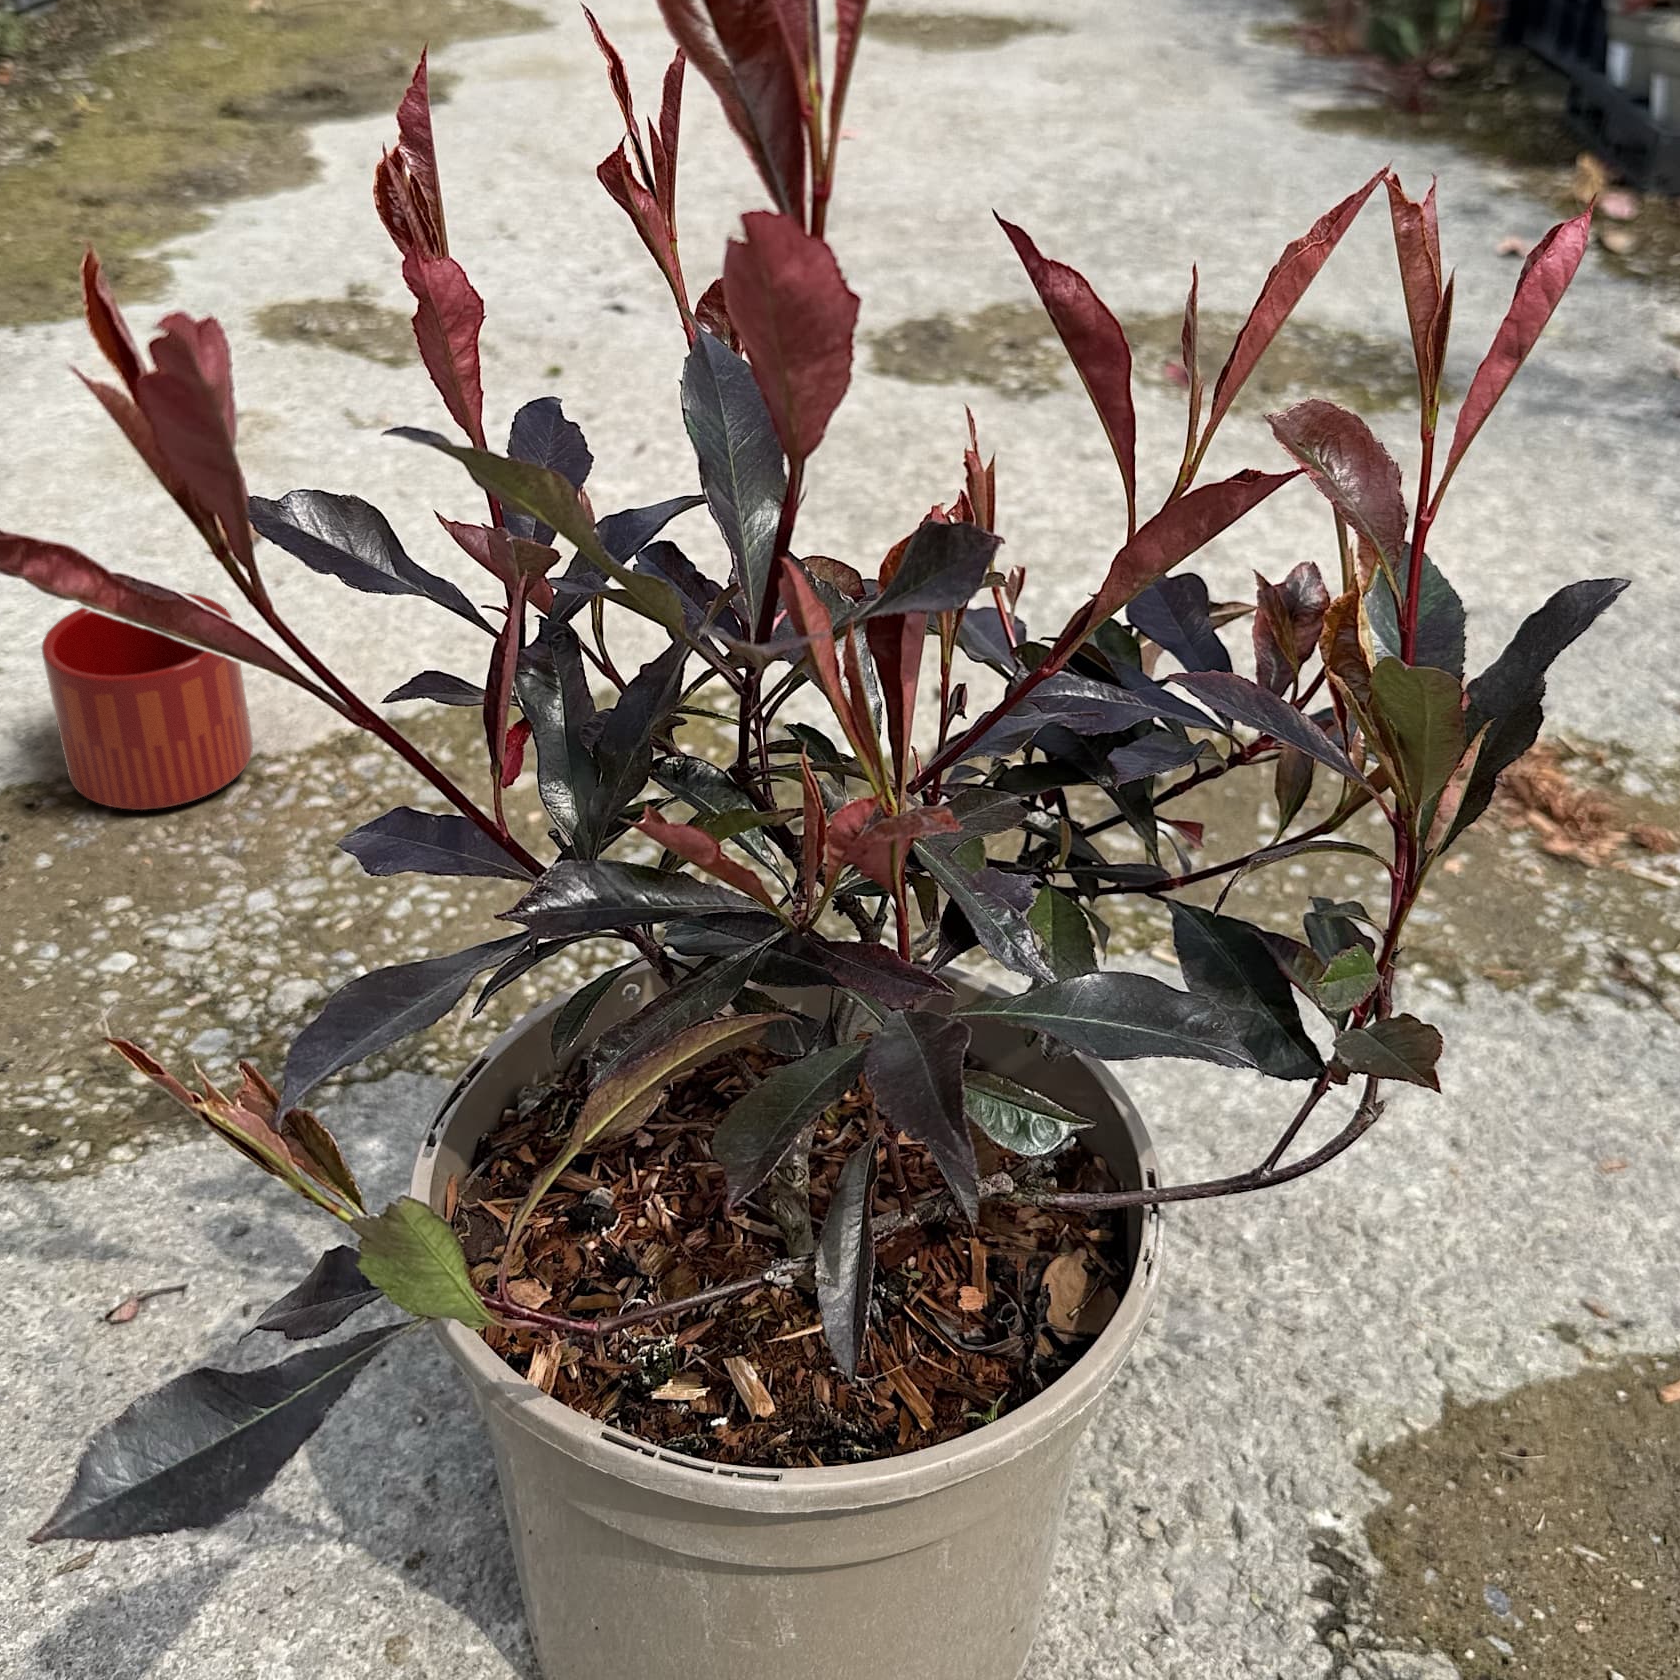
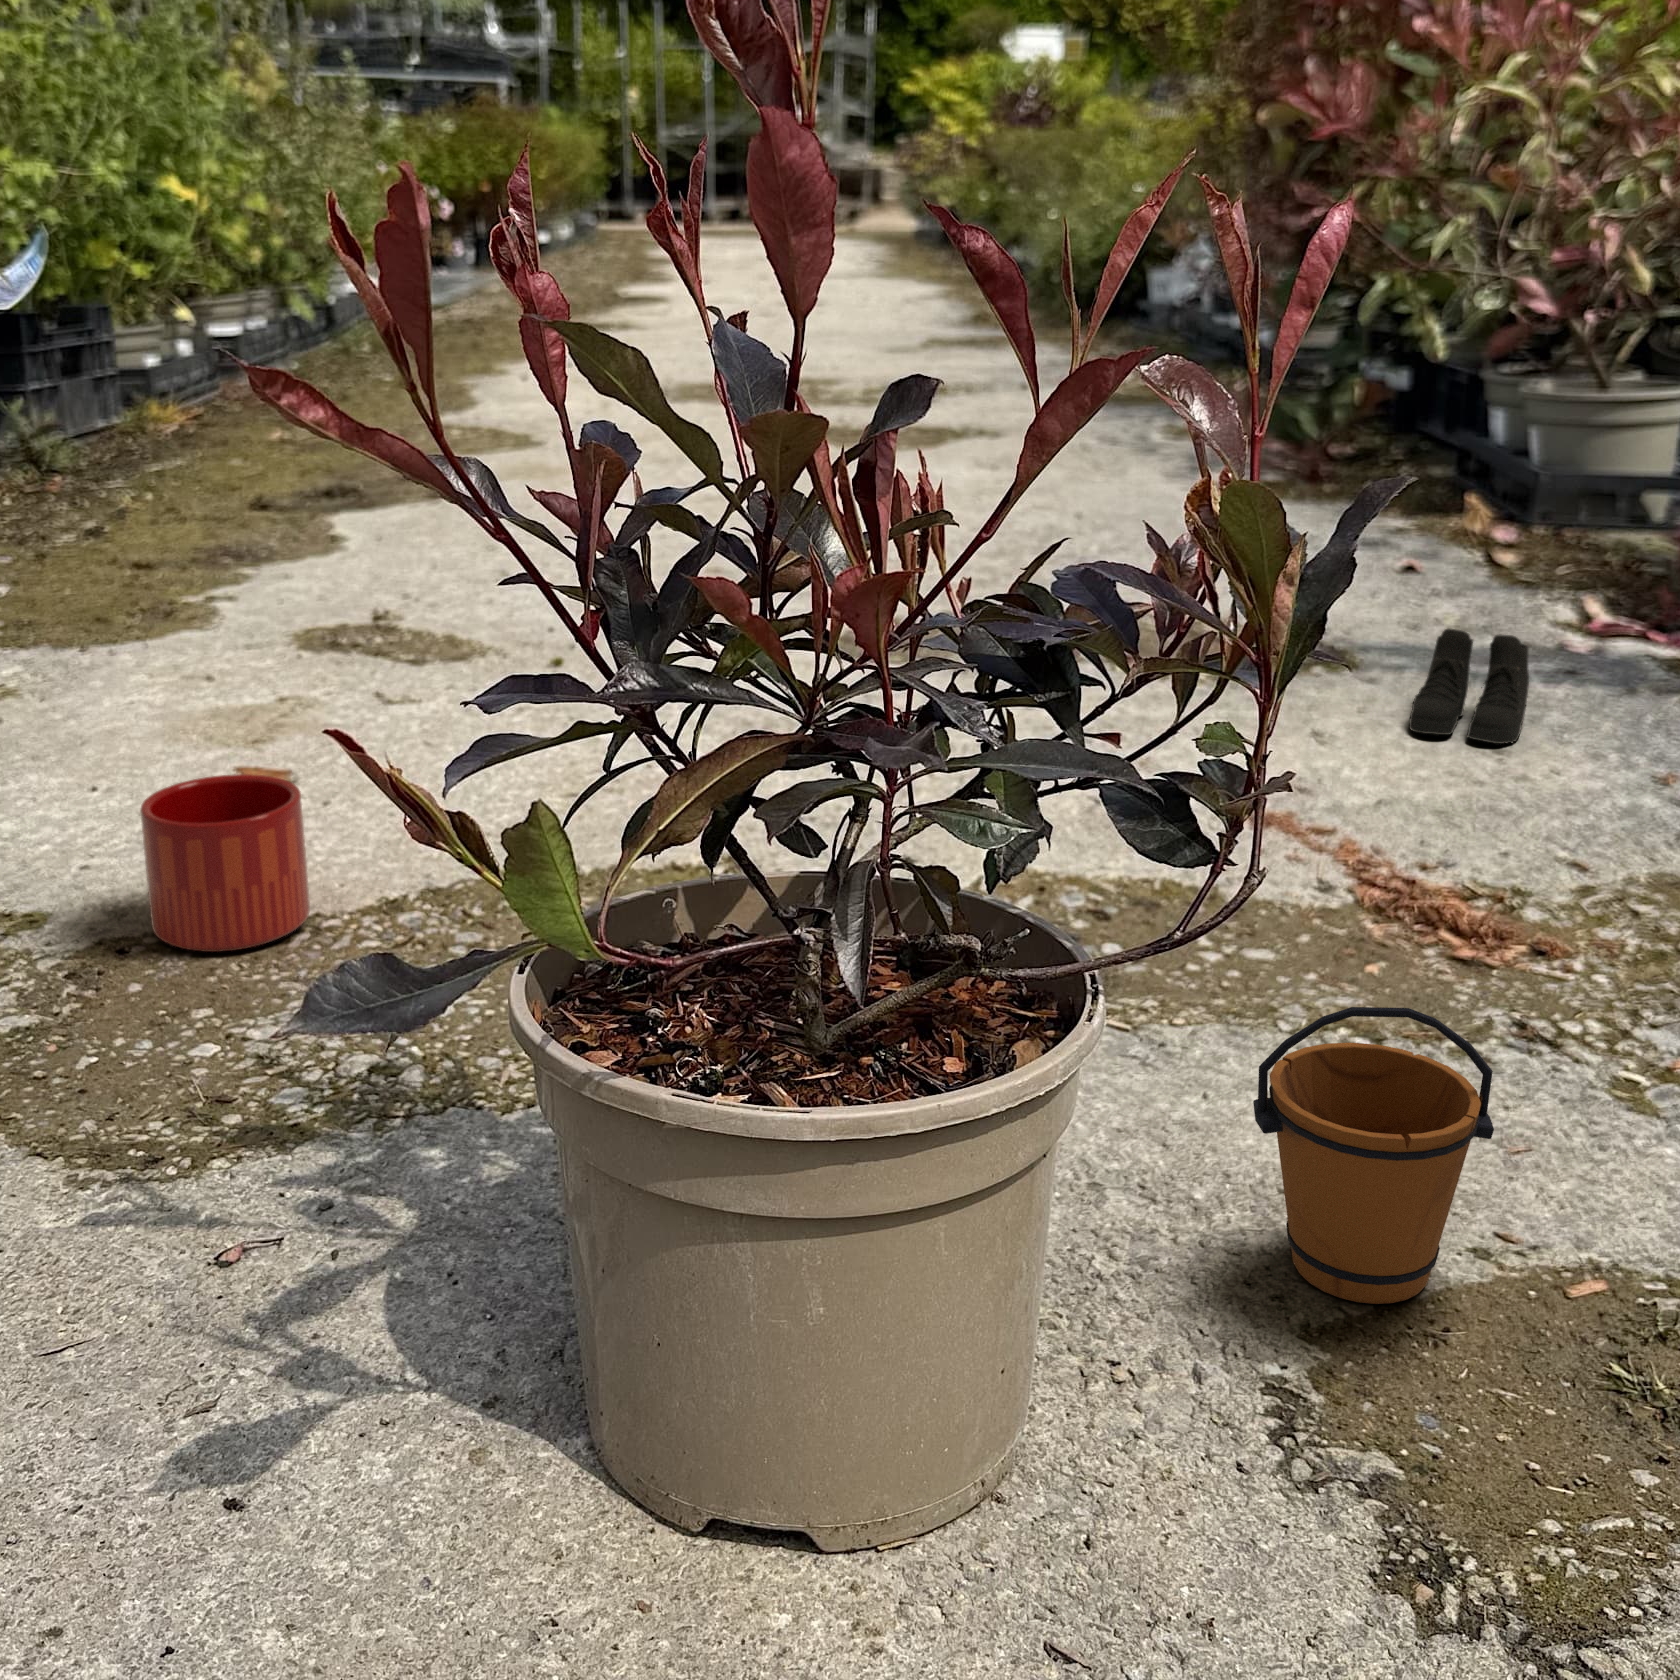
boots: none [1507,385,1651,527] -> present [1409,629,1529,744]
bucket: none [1325,1098,1612,1405] -> present [1253,1007,1494,1304]

